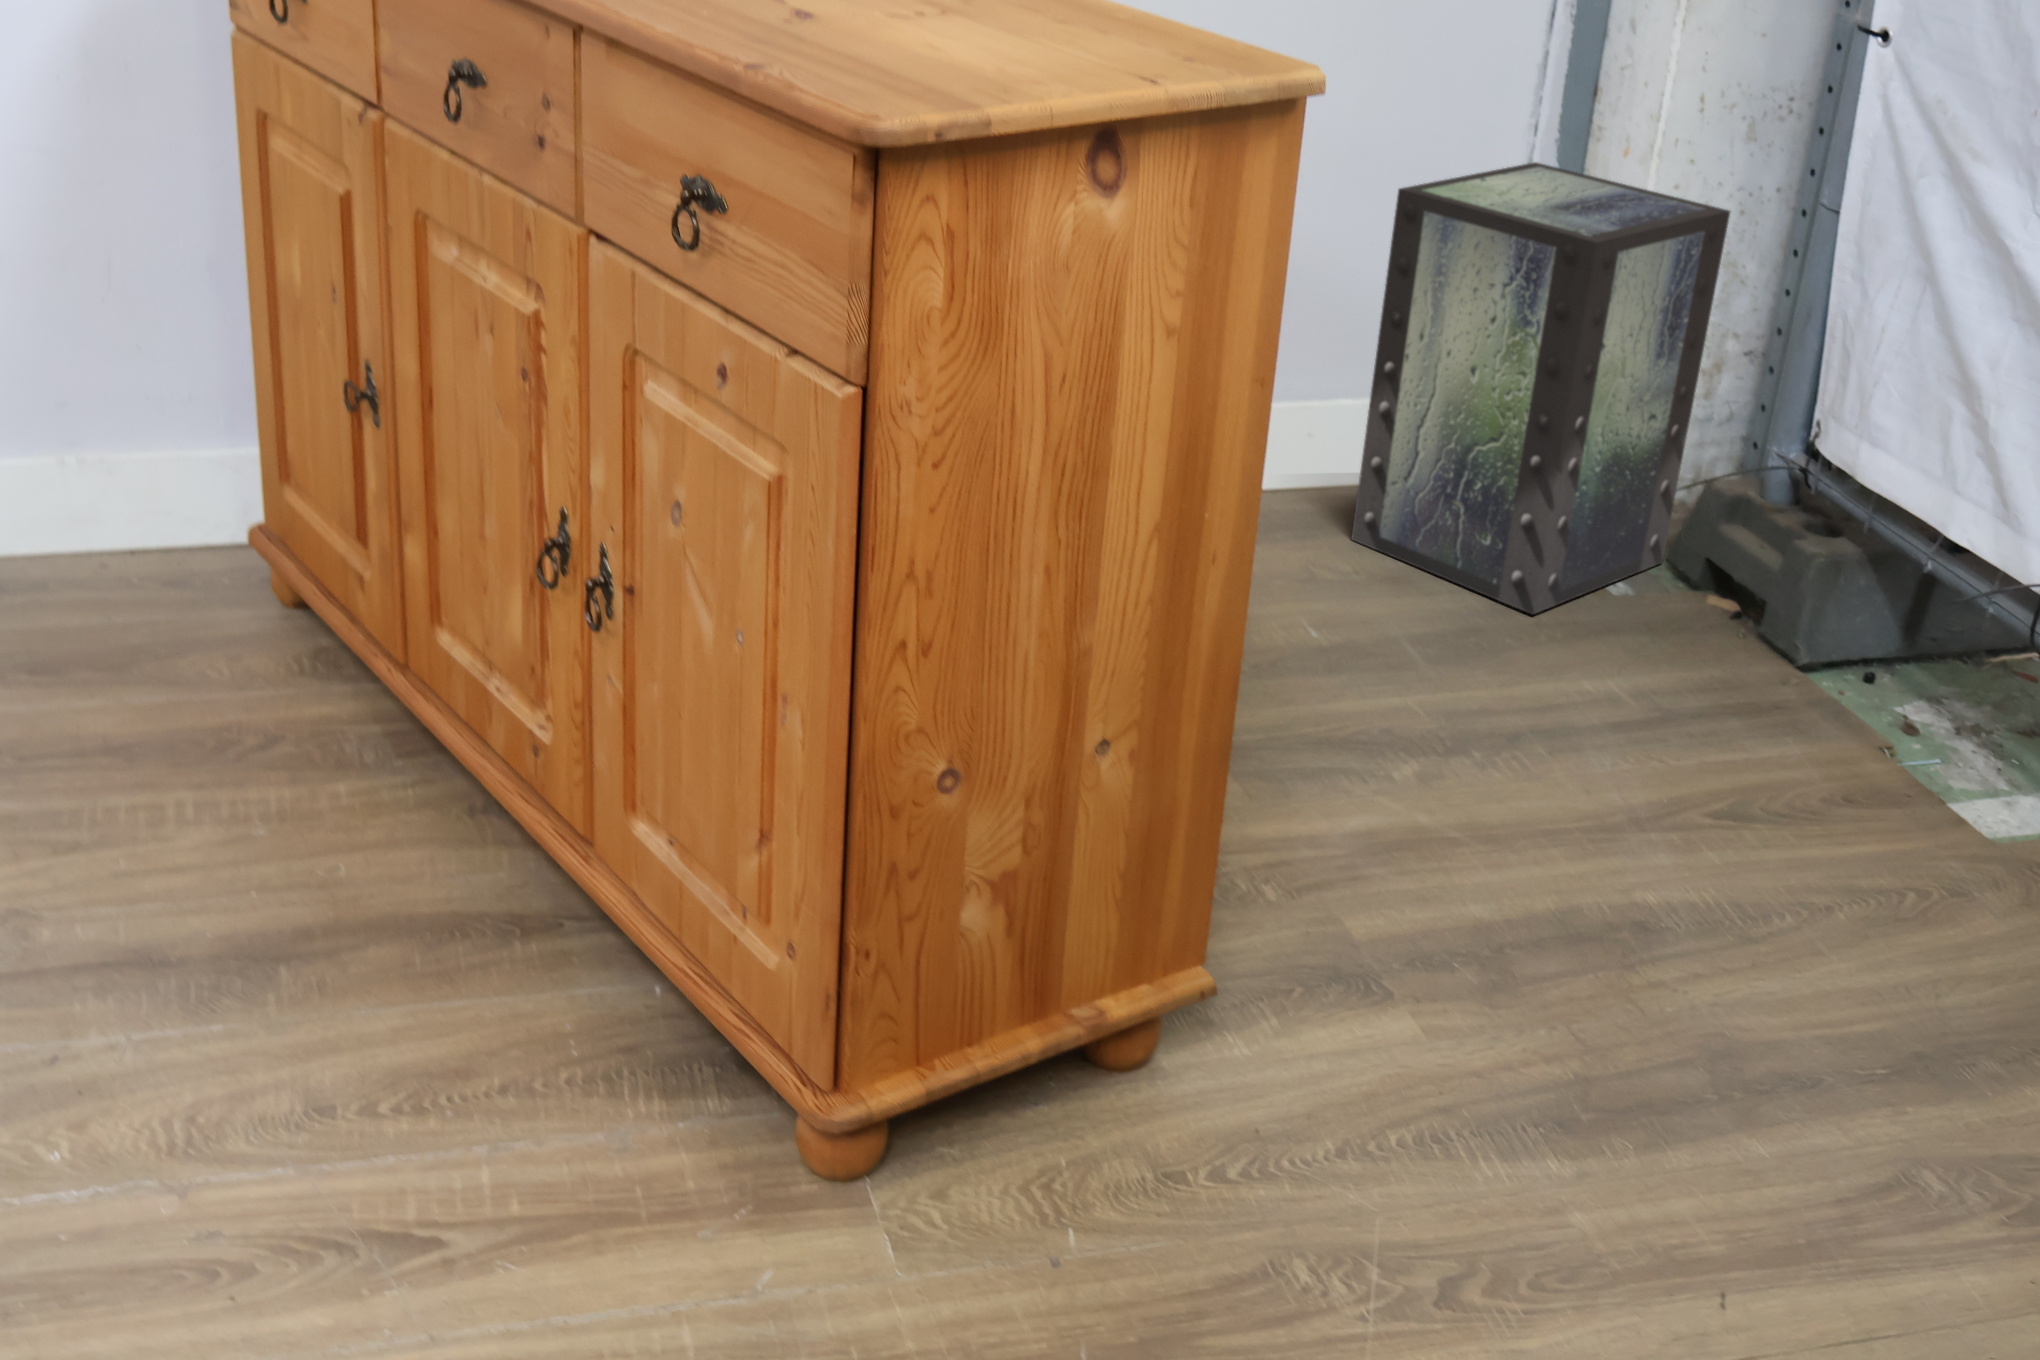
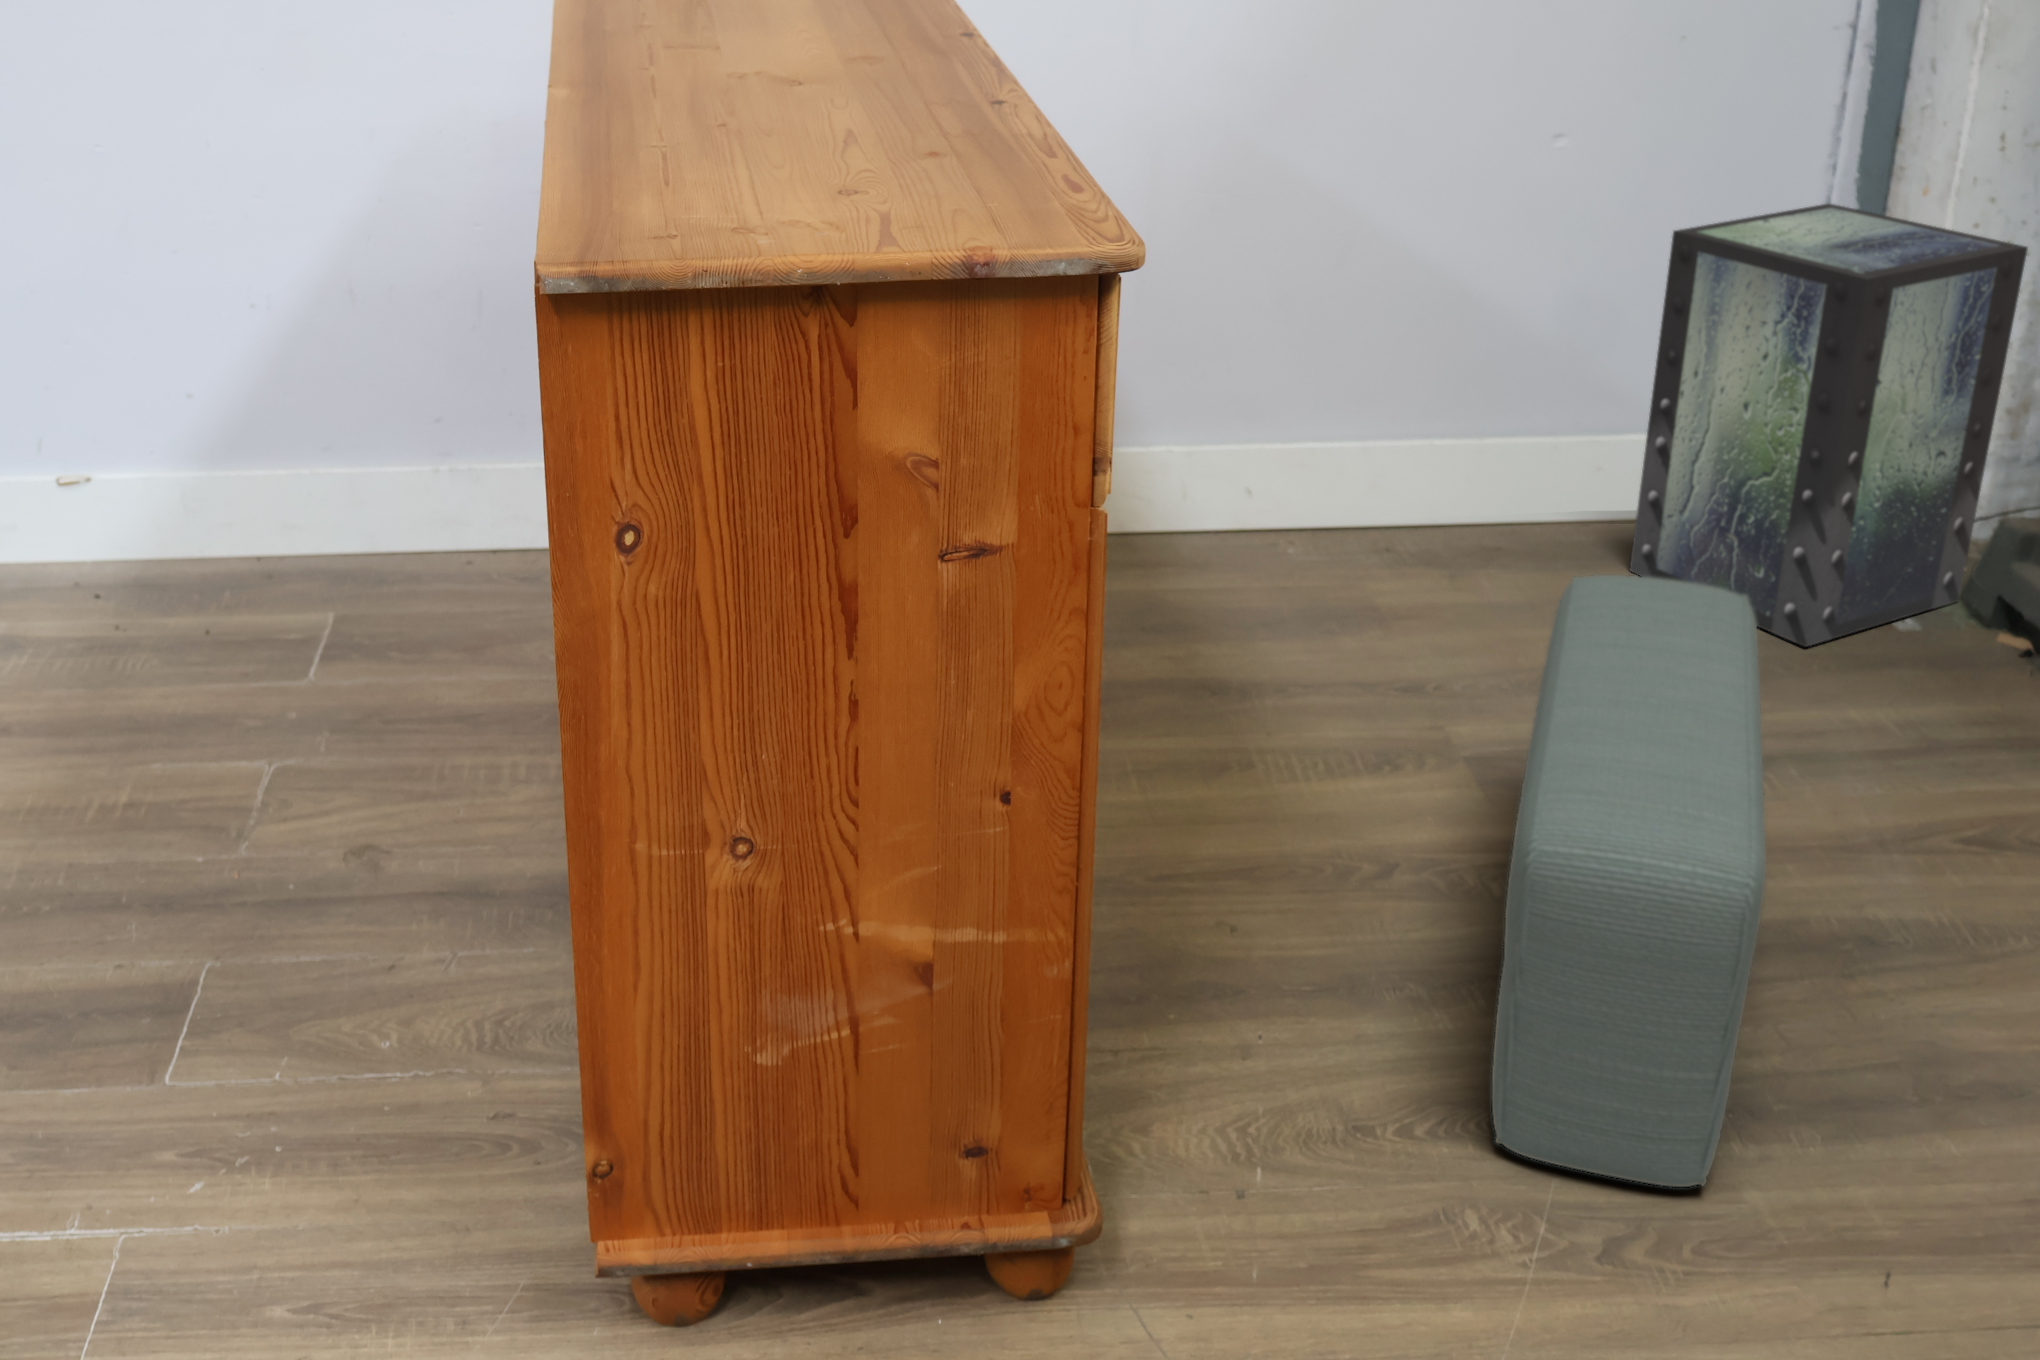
pouf: none [1322,553,1616,1189] -> present [1492,575,1766,1187]

